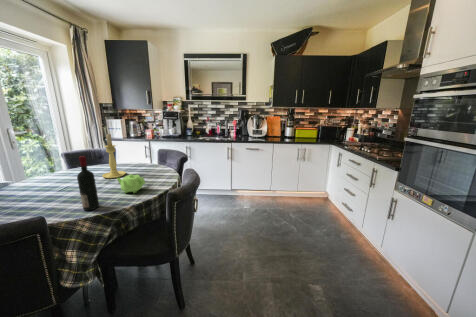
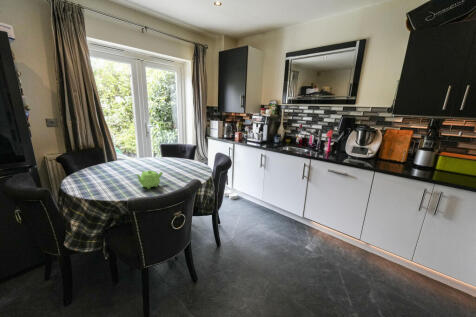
candle holder: present [102,134,126,178] -> none [155,131,174,171]
wine bottle: present [77,156,99,211] -> none [97,146,114,193]

